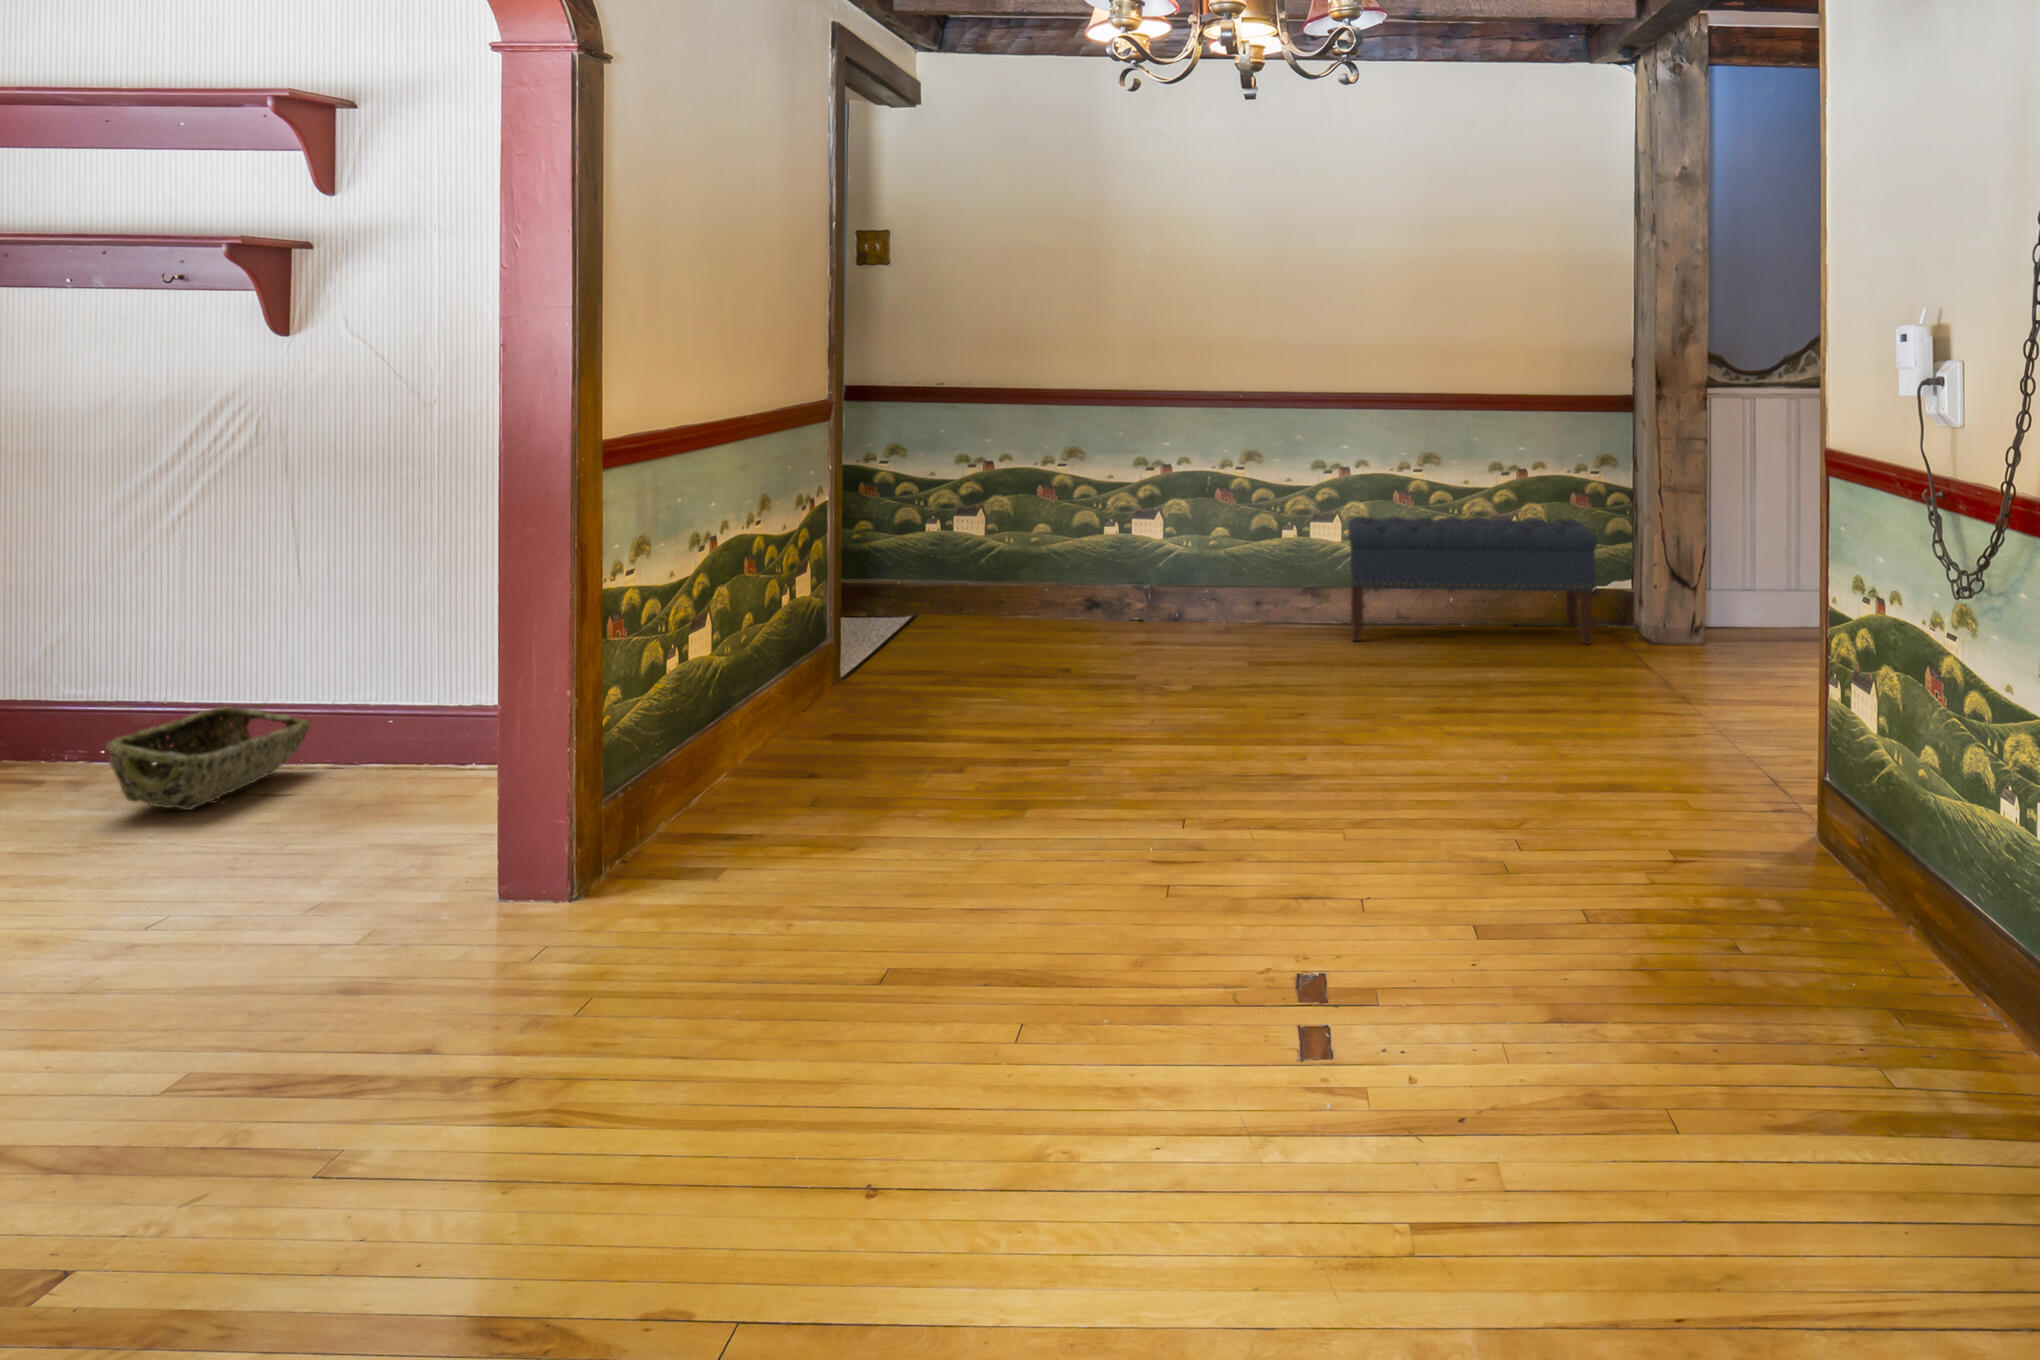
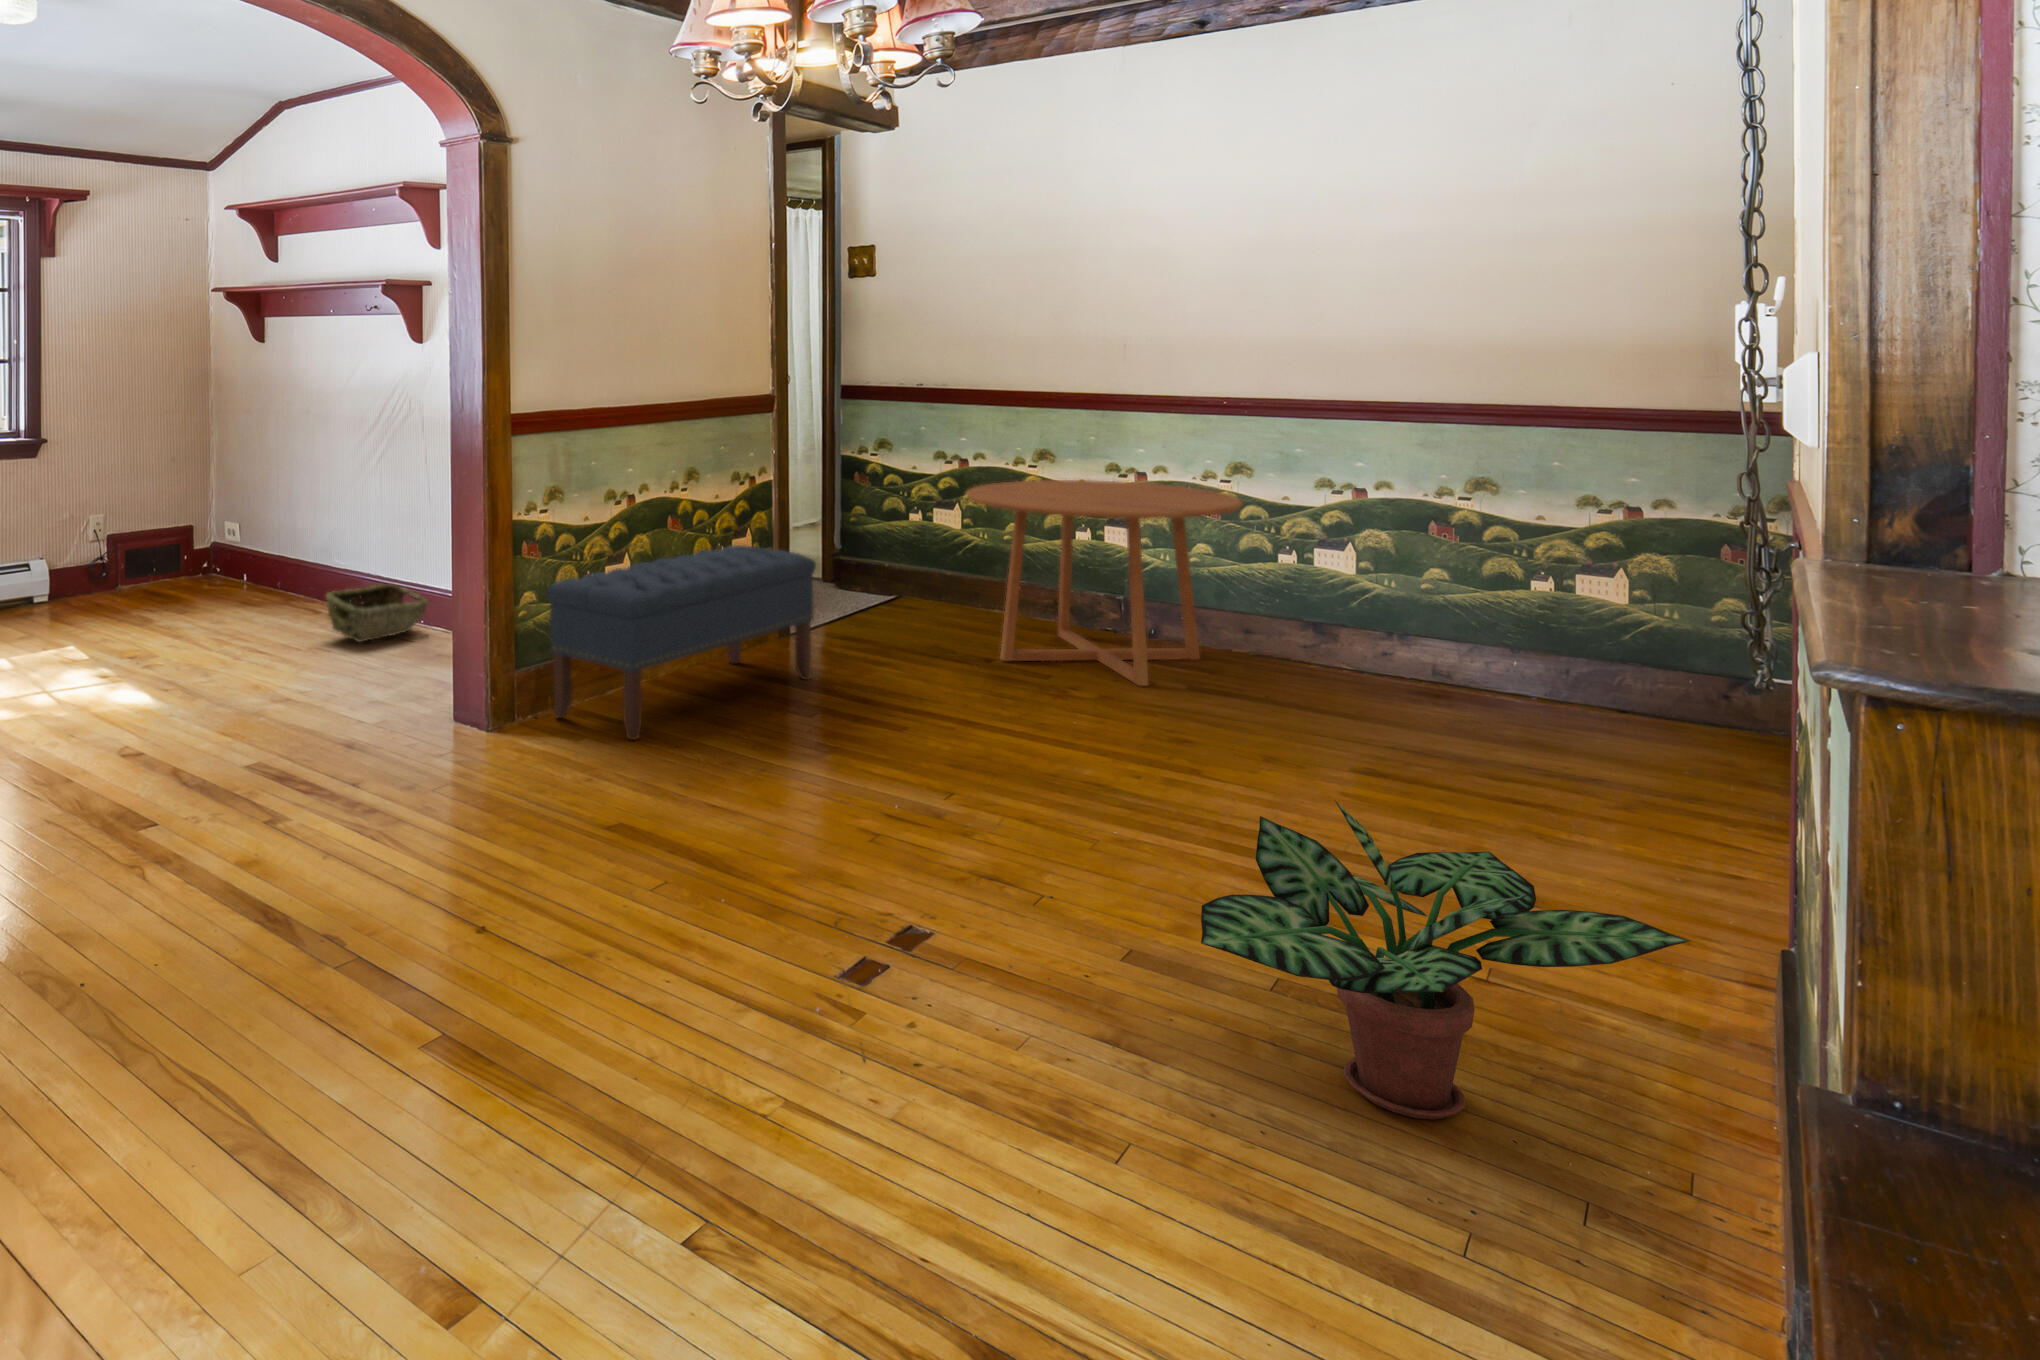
dining table: none [1042,476,1285,665] -> present [966,480,1242,686]
bench: present [1348,517,1597,644] -> present [546,545,816,740]
potted plant: none [1588,725,1914,966] -> present [1201,801,1690,1120]

